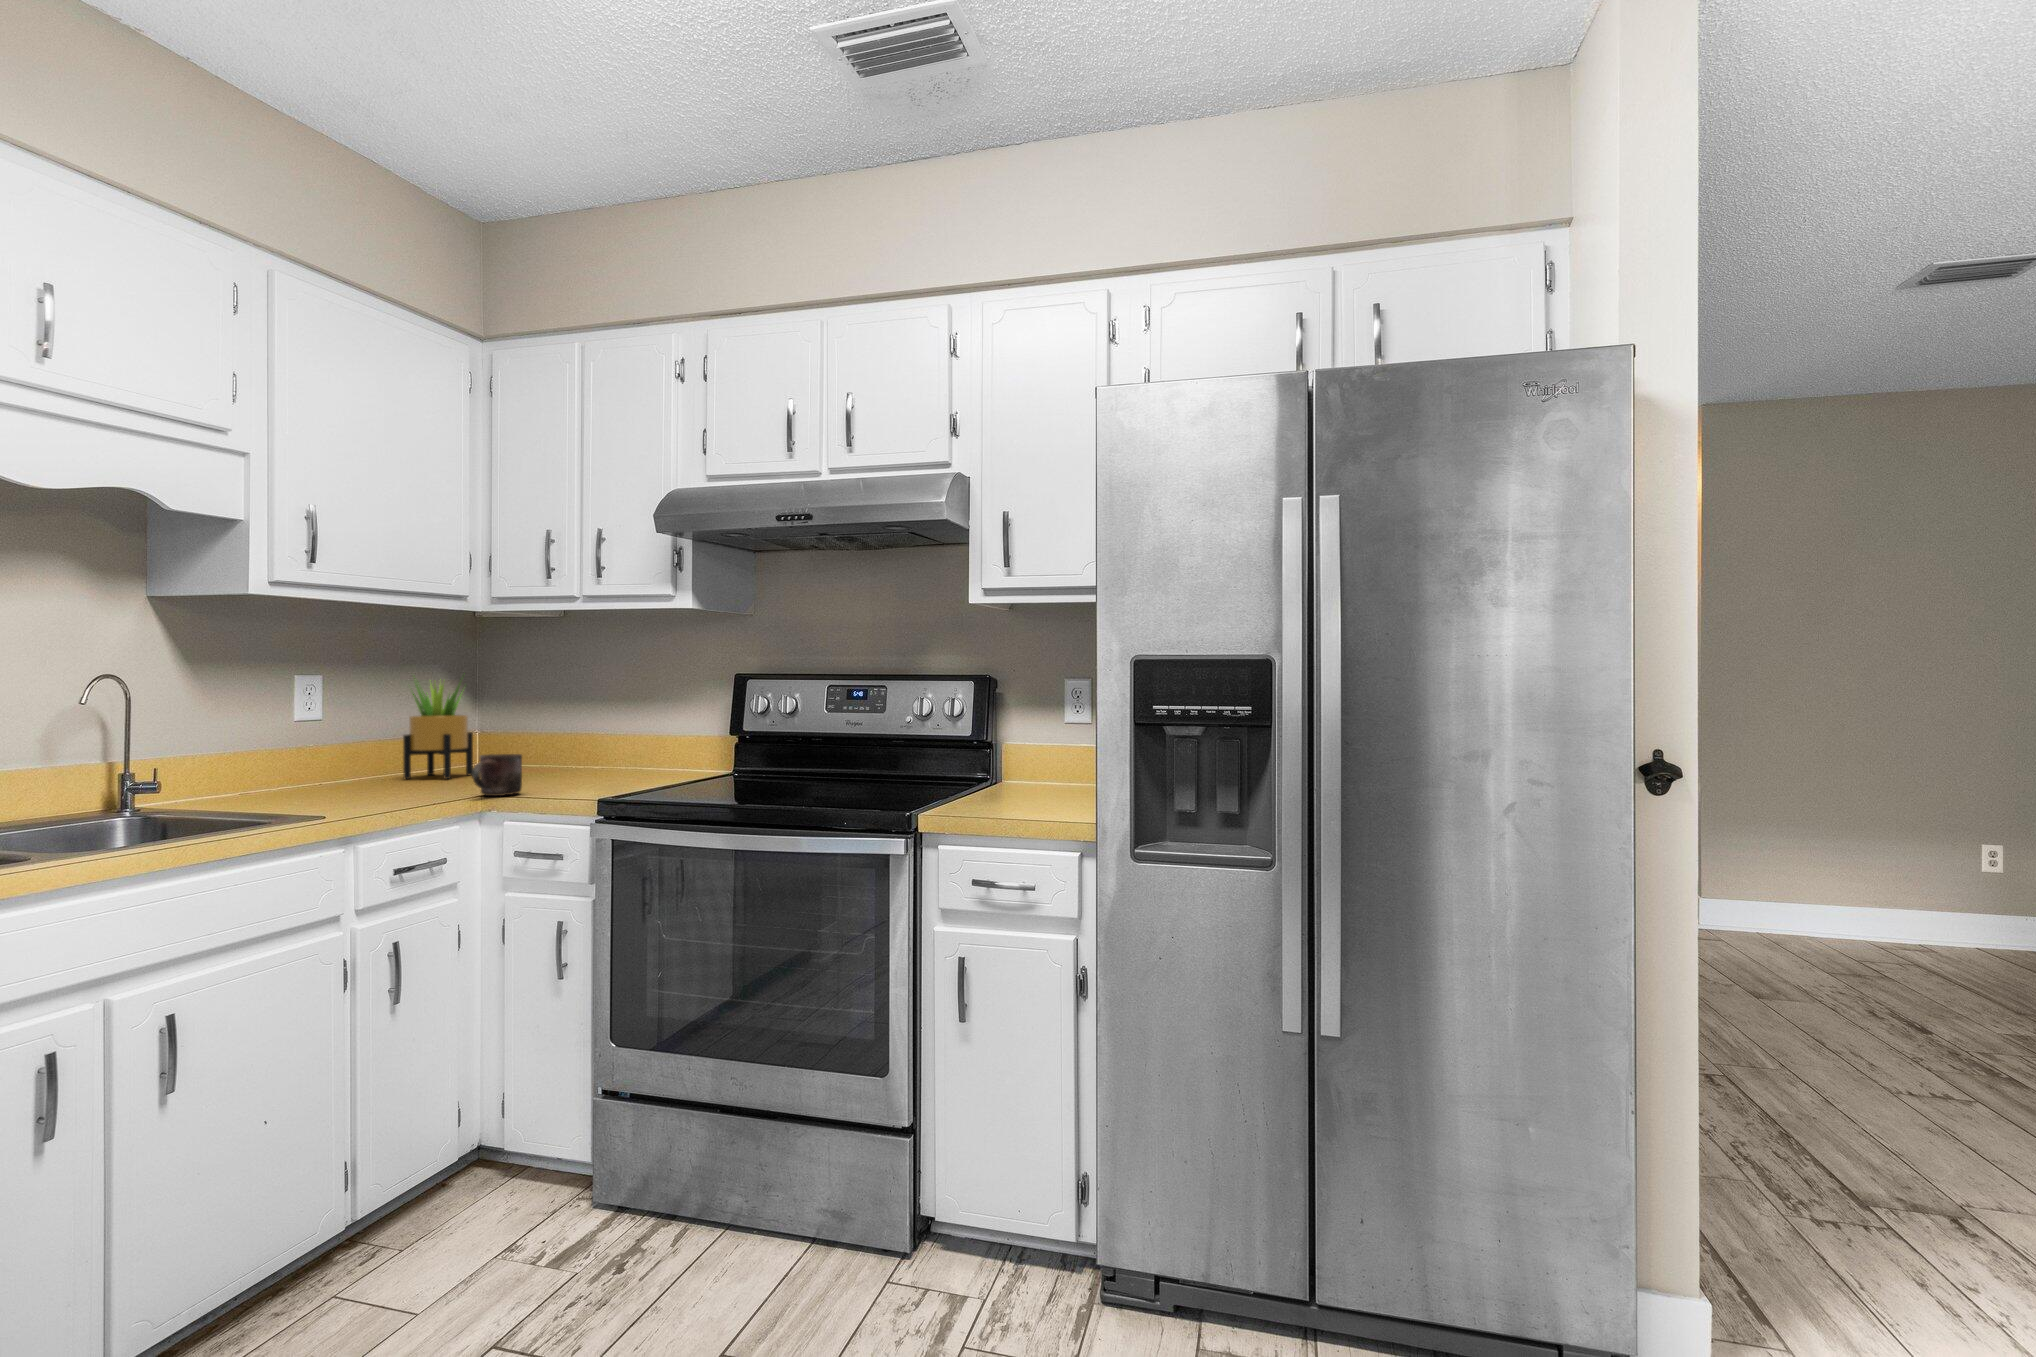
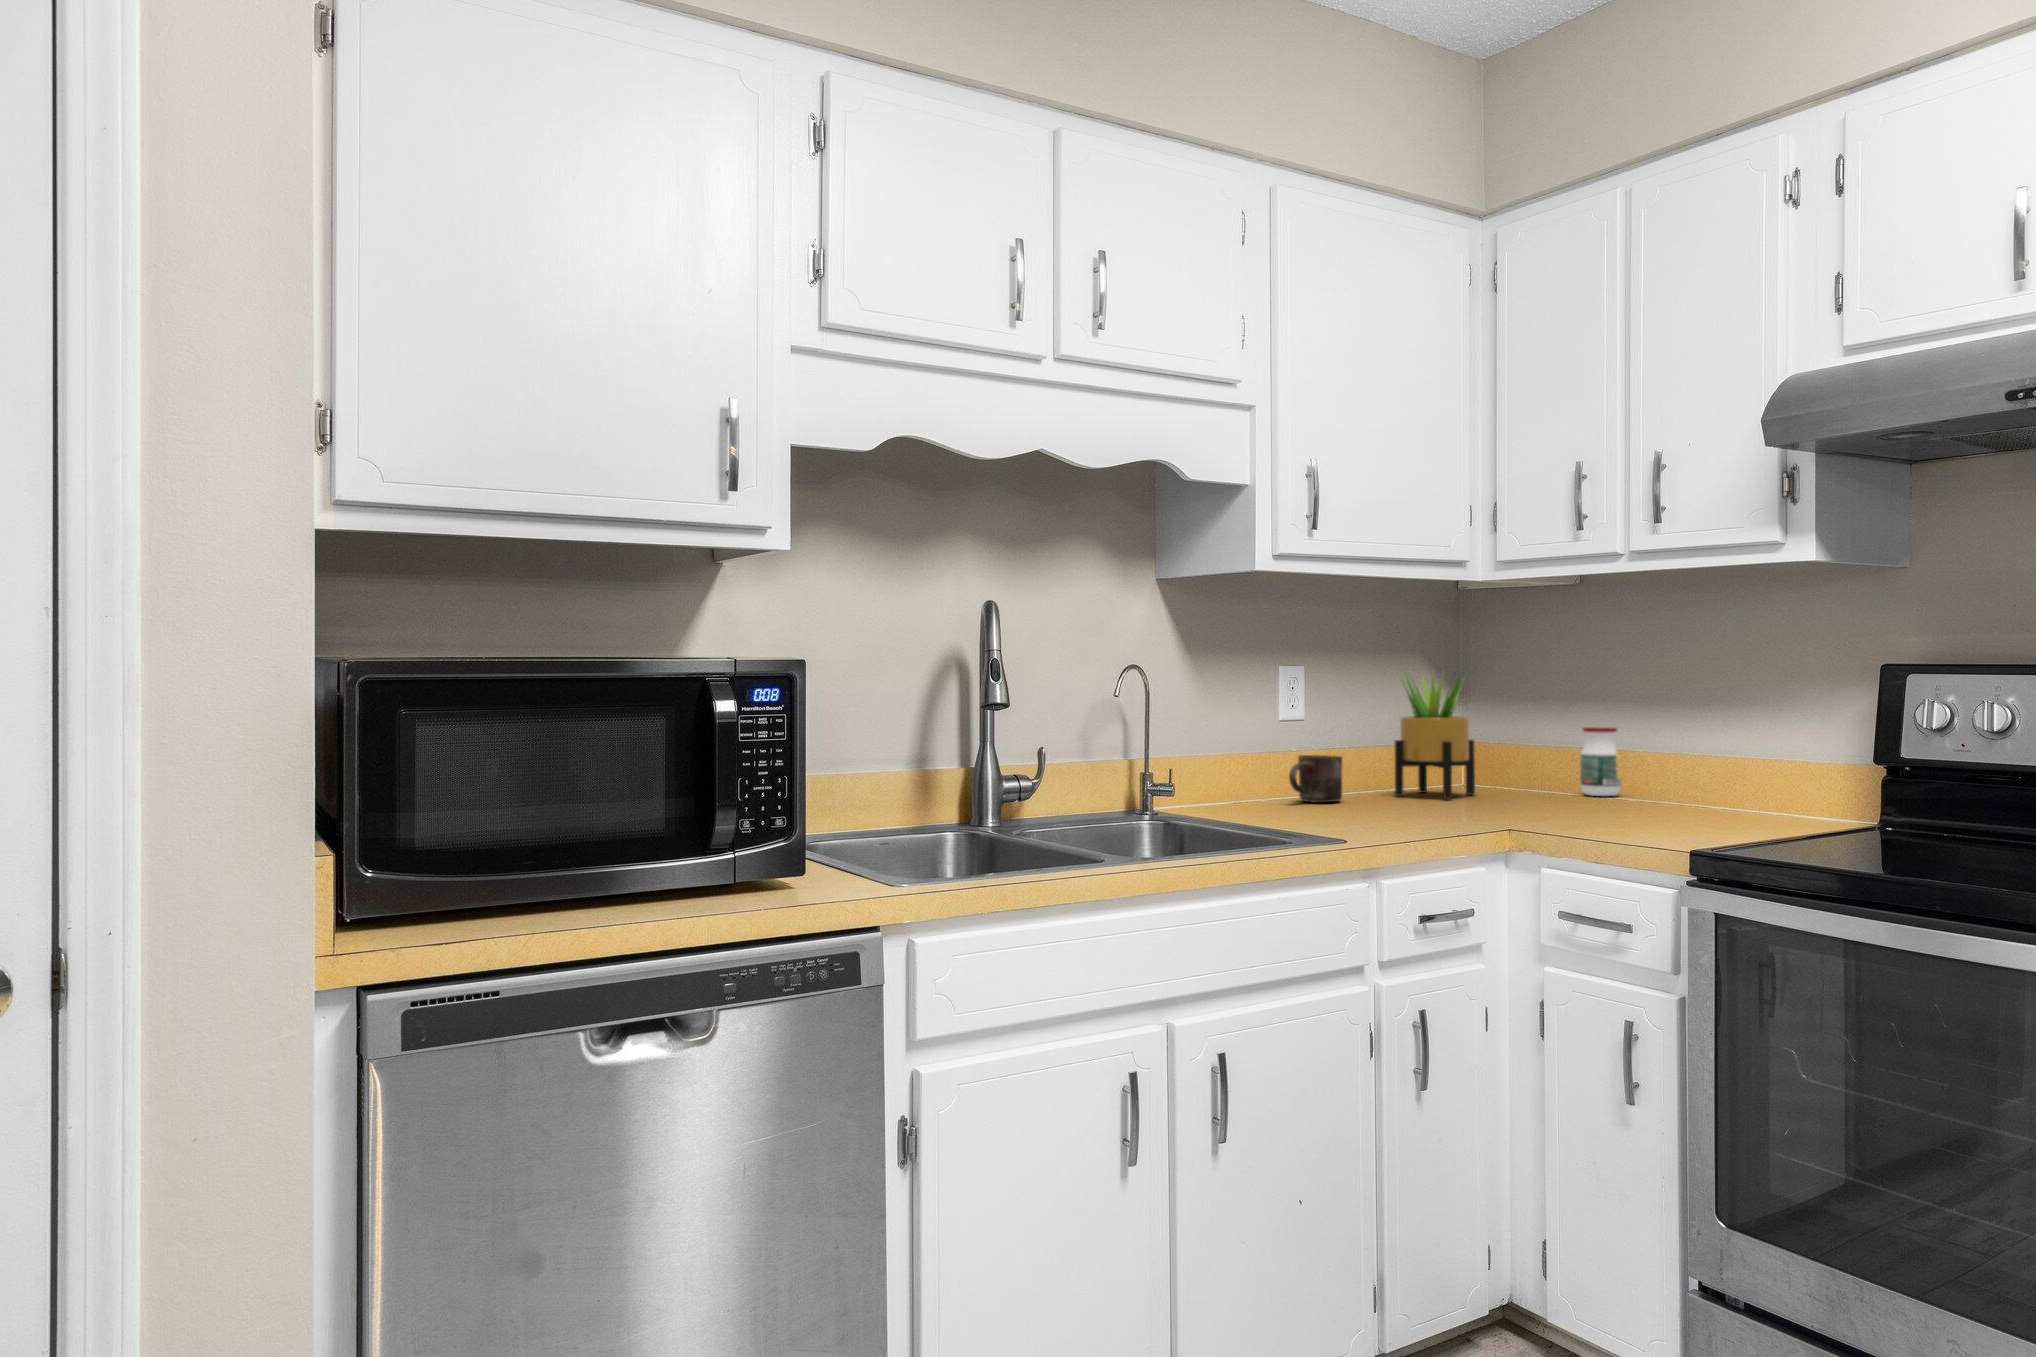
jar: none [556,720,585,770] -> present [1580,727,1621,796]
mug: present [472,754,522,796] -> present [1289,755,1342,803]

